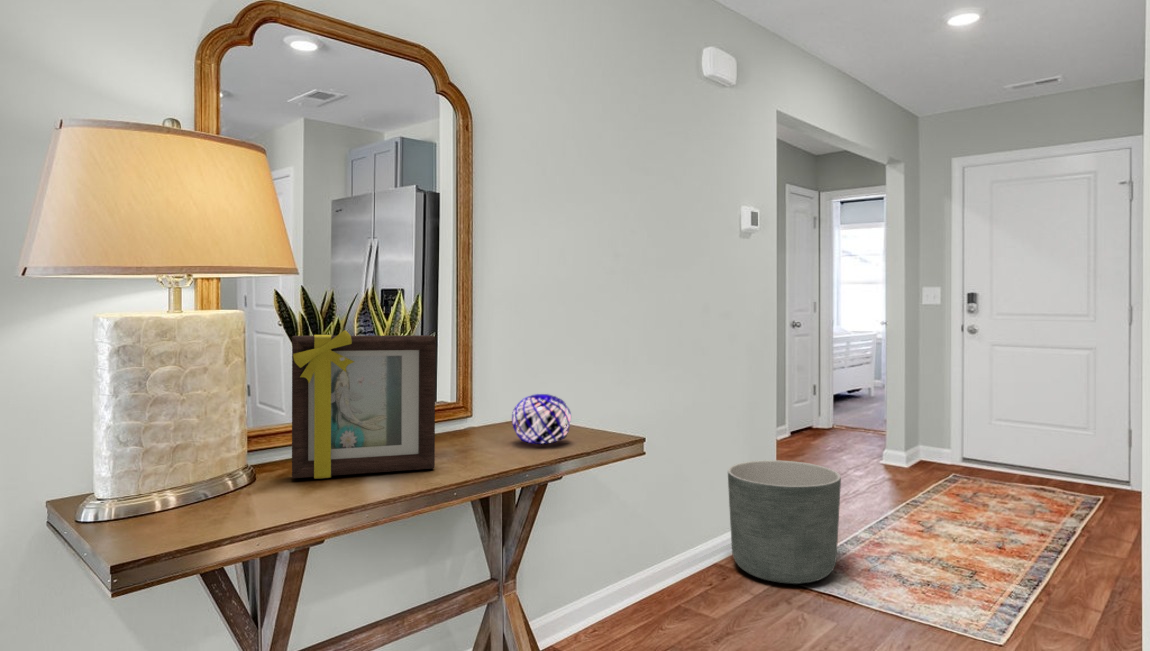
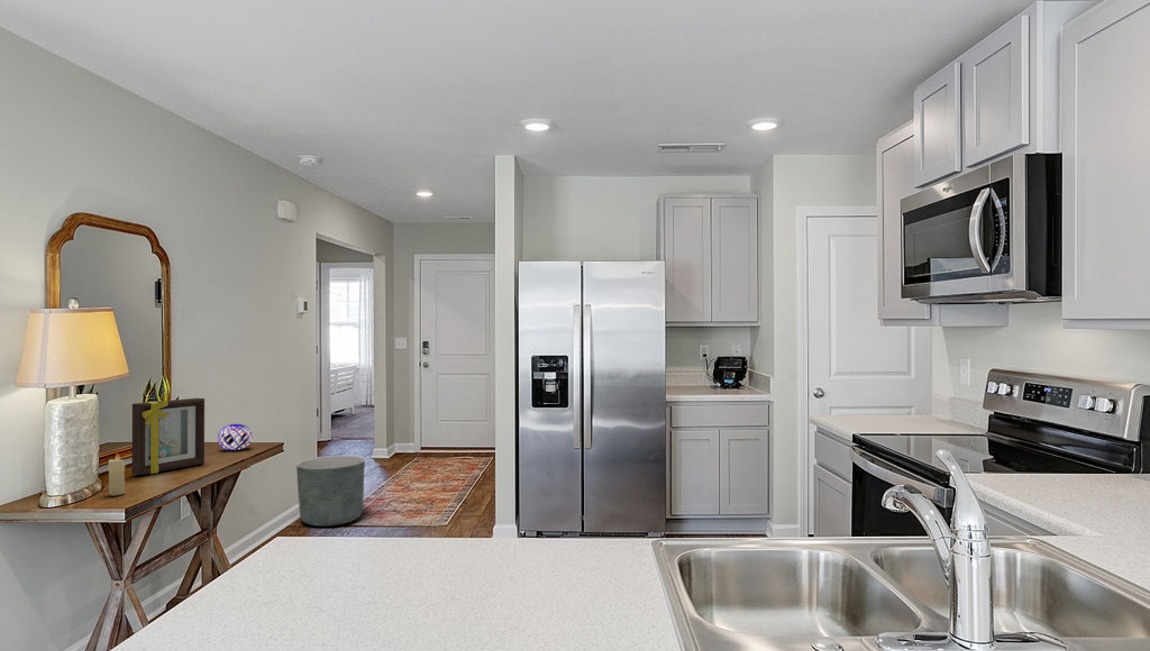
candle: none [116,432,155,532] -> present [108,454,125,496]

